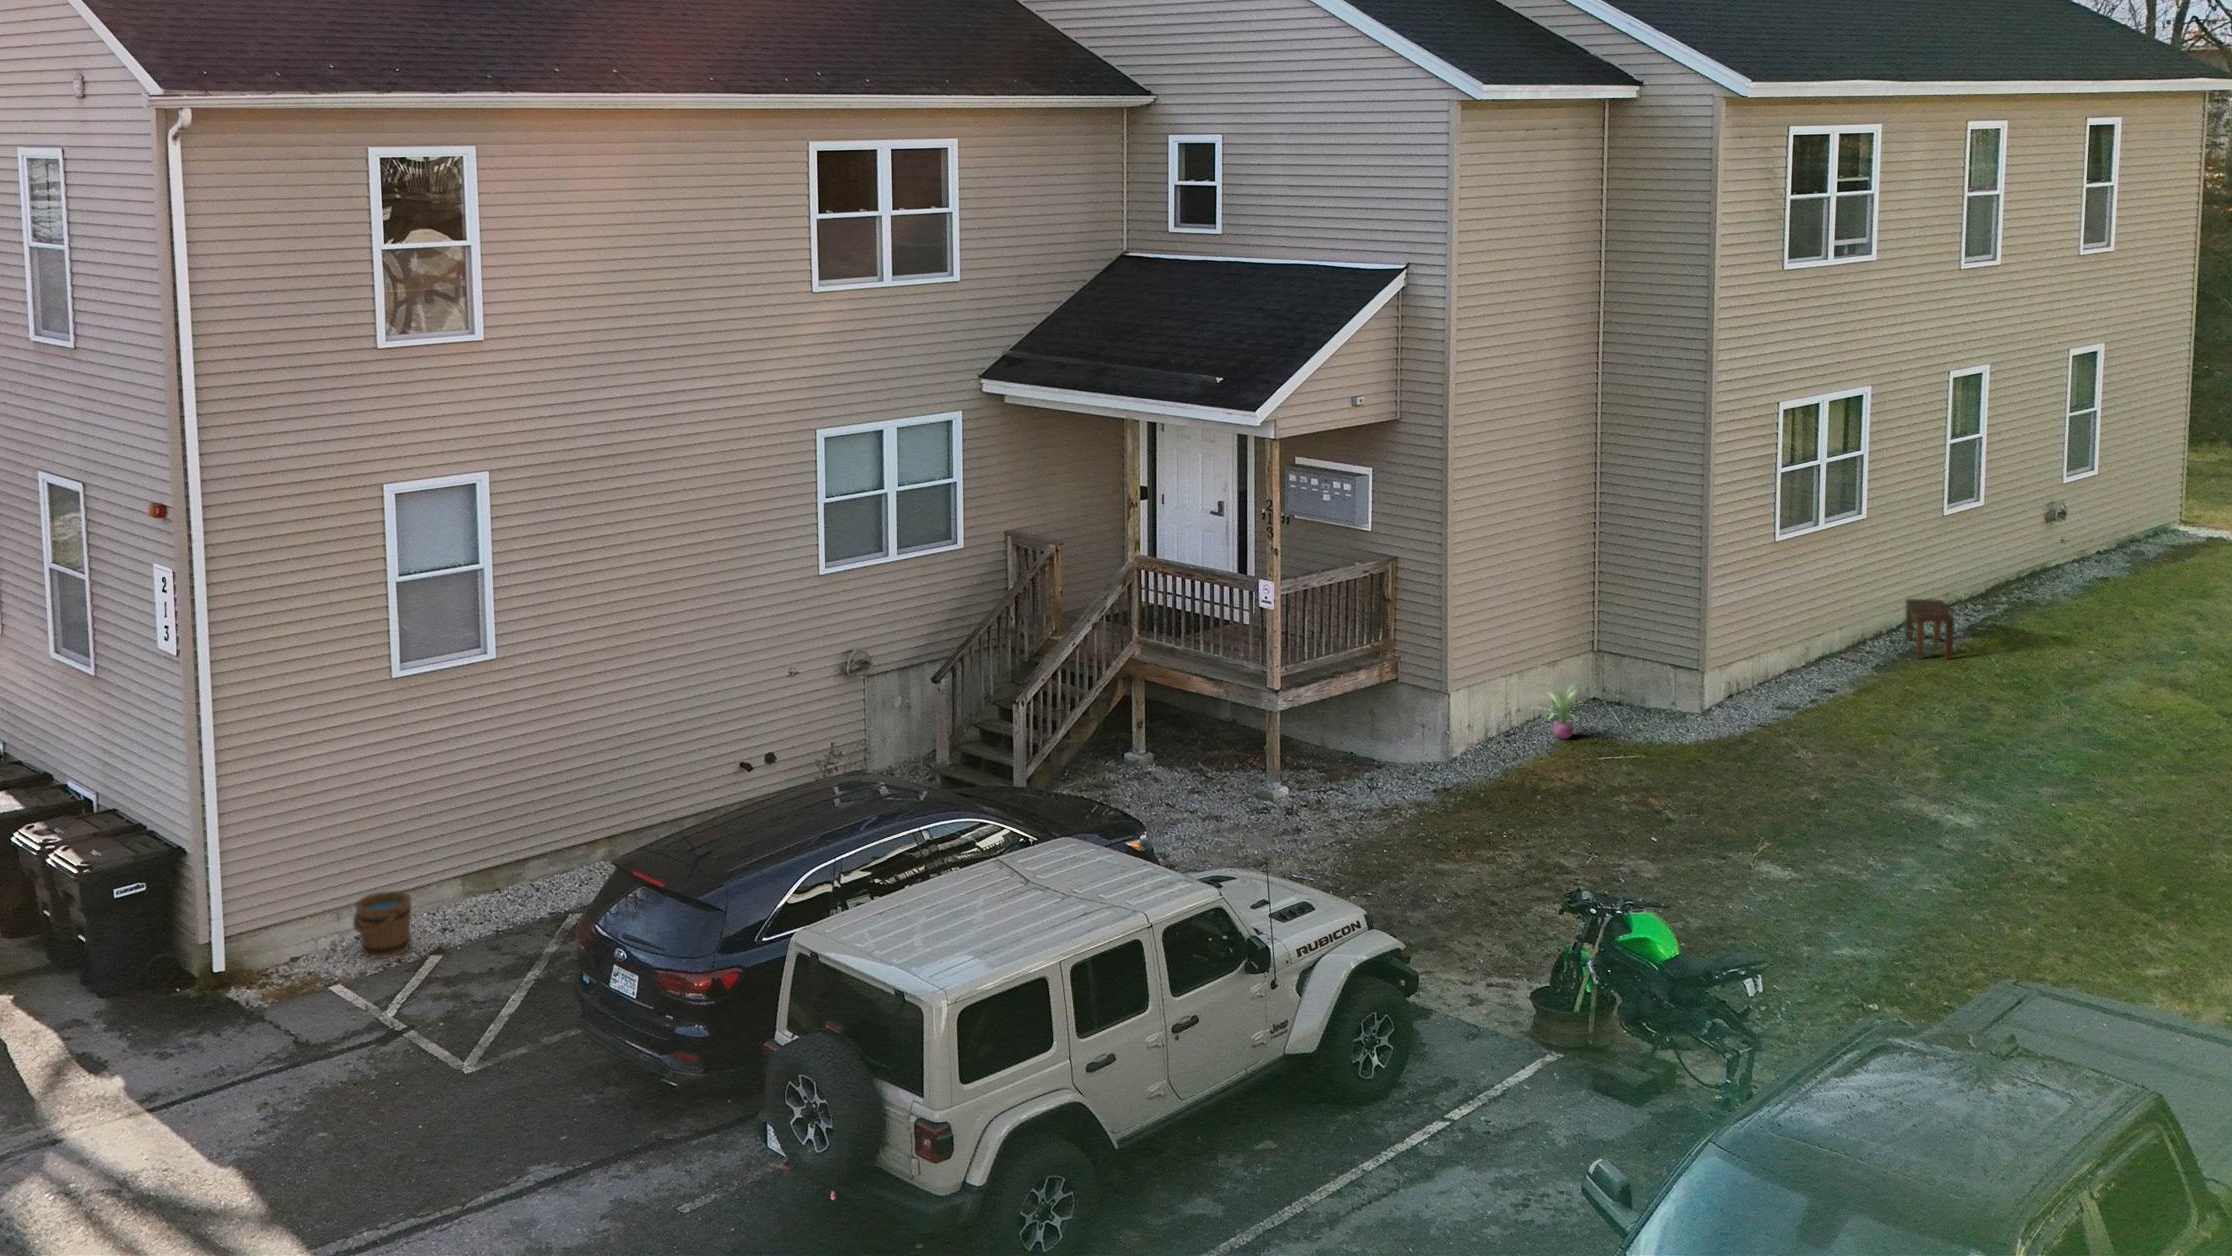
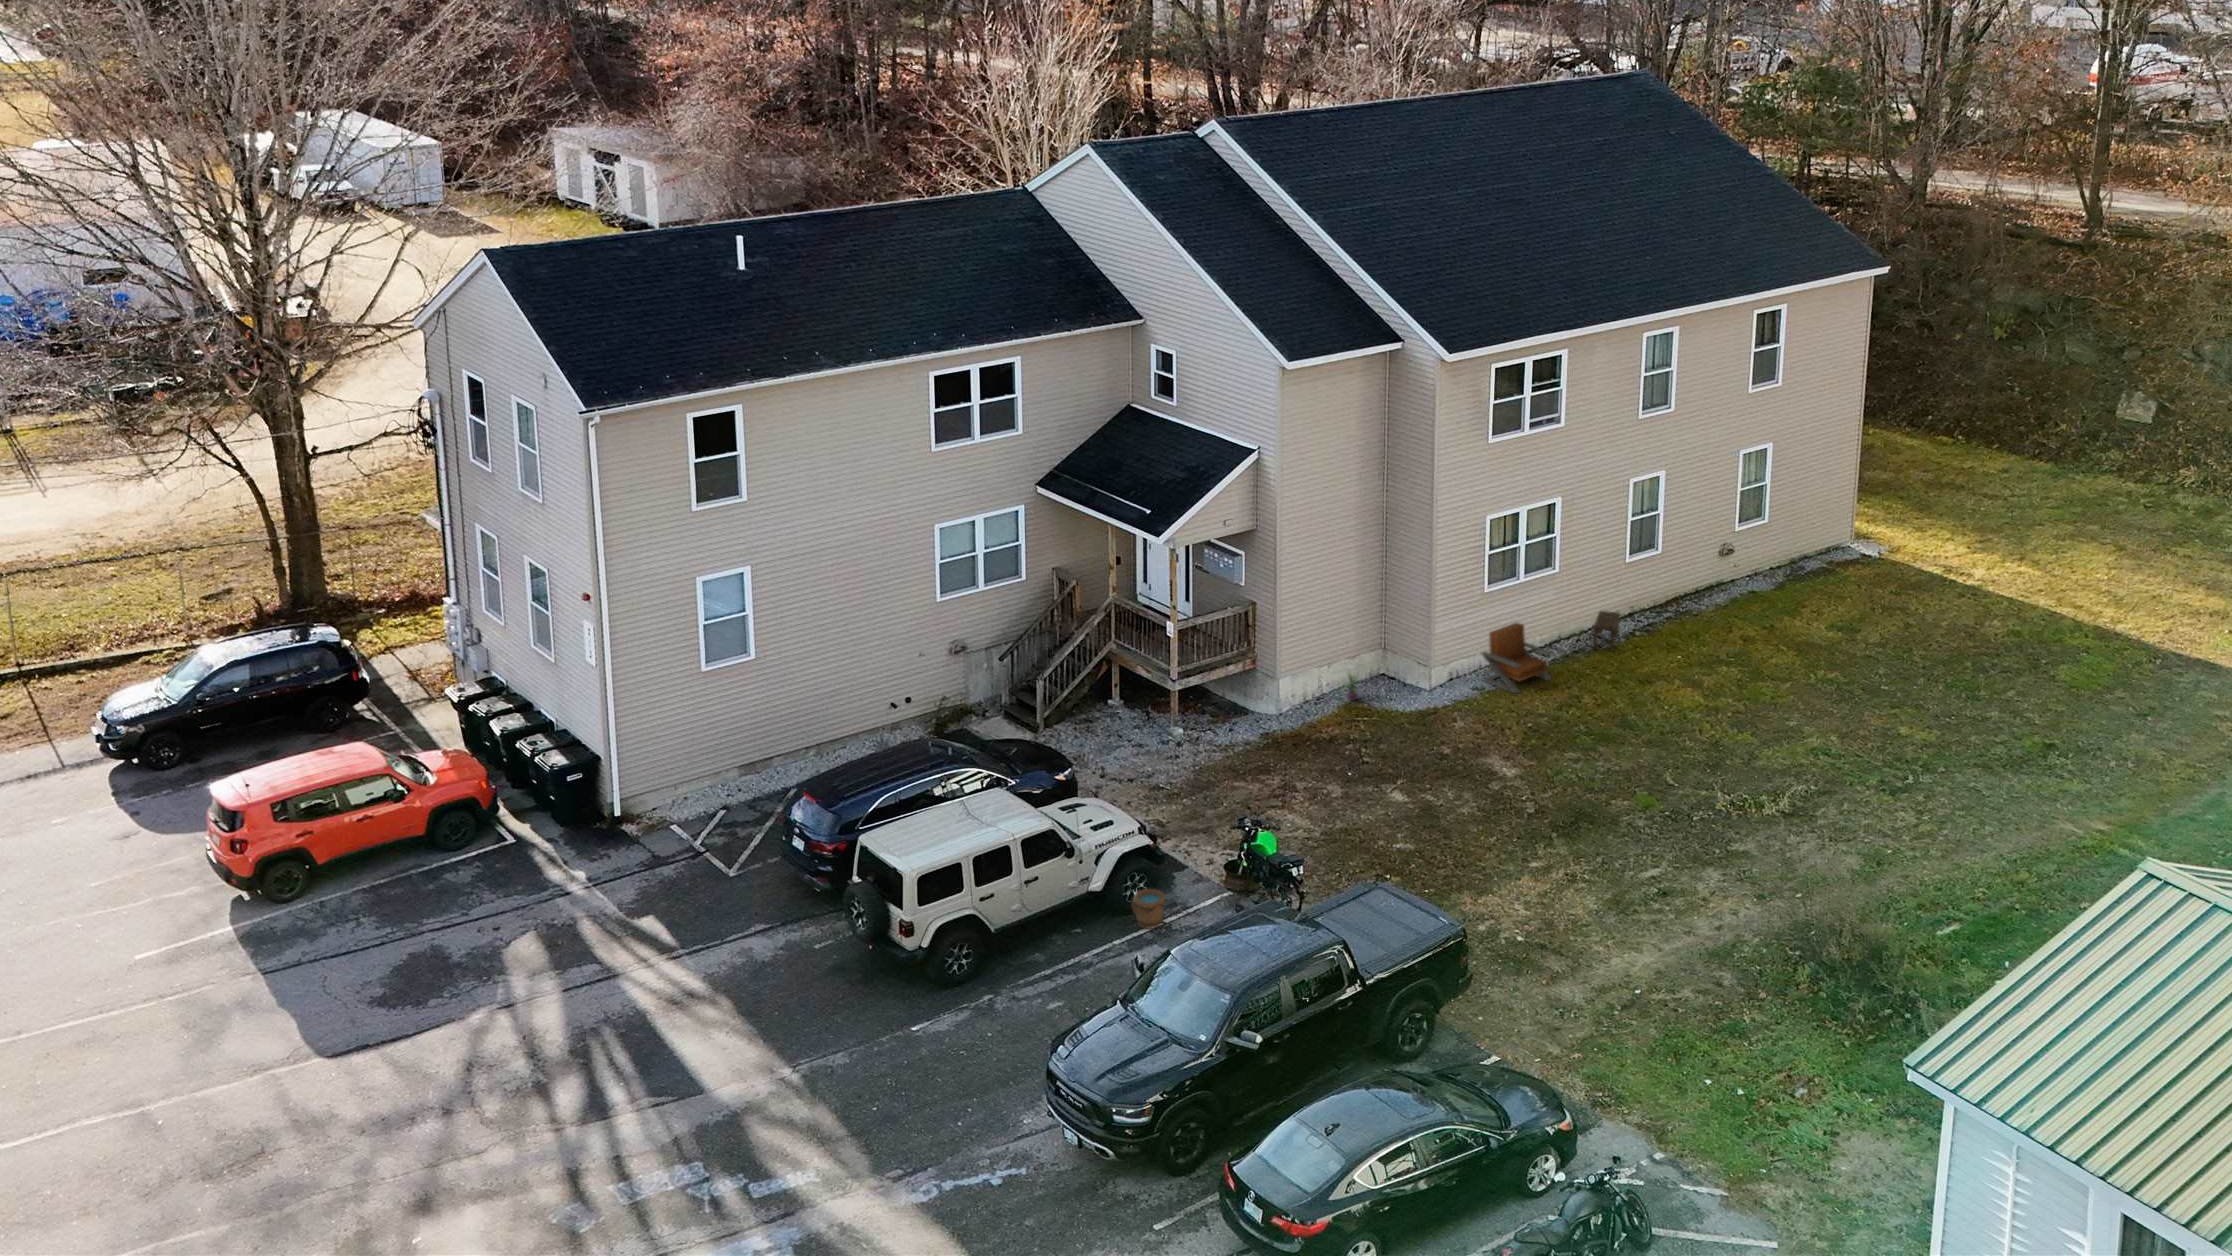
lounge chair: none [1764,603,1886,718] -> present [1481,623,1552,693]
bucket: present [353,891,411,958] -> present [1132,889,1165,929]

